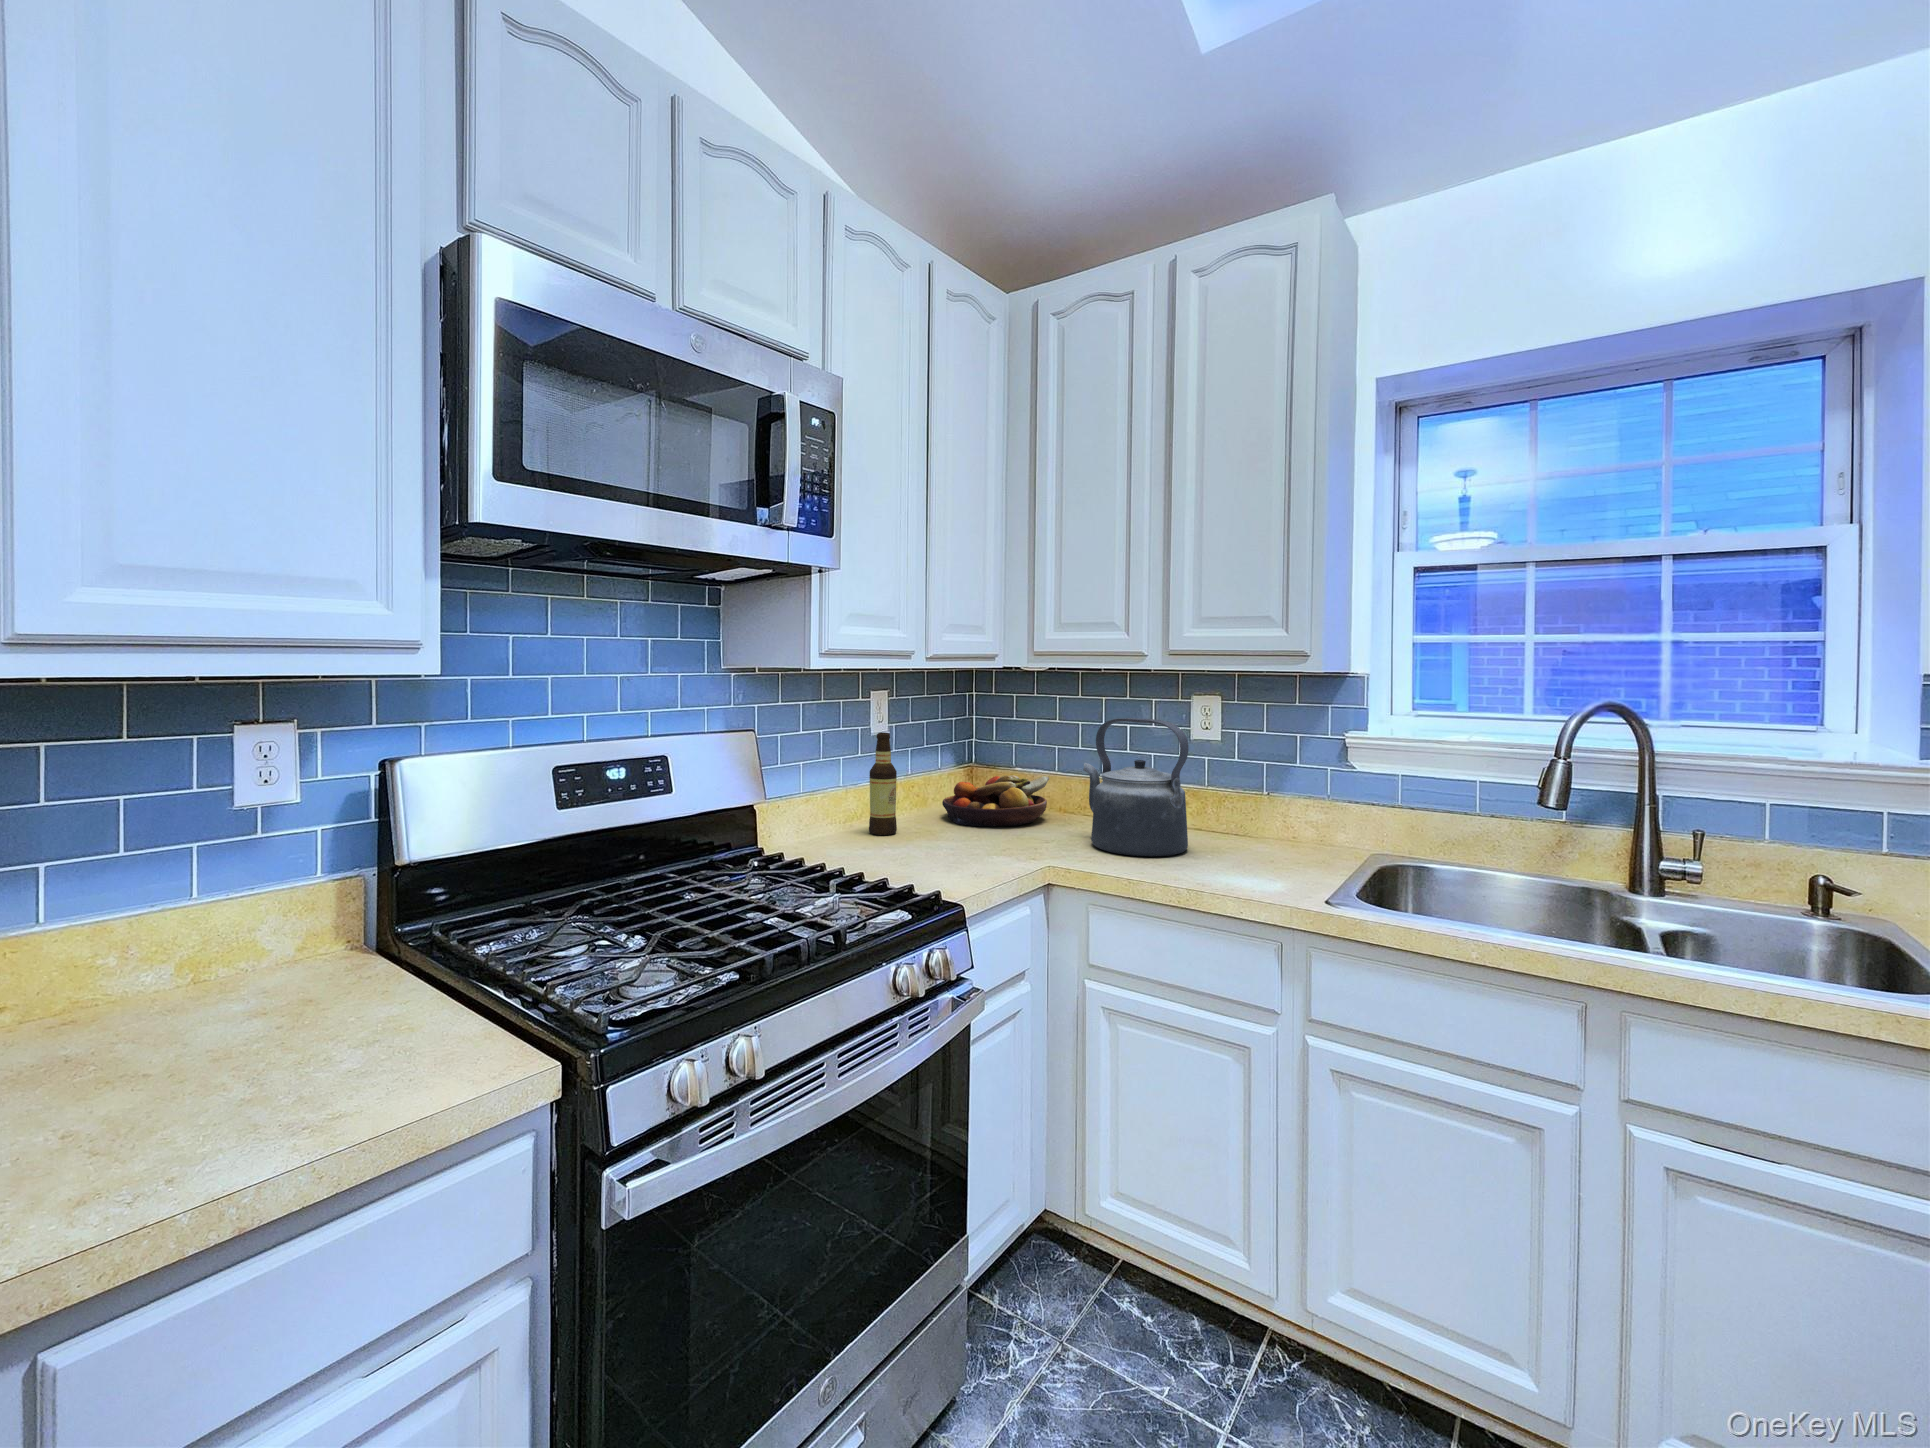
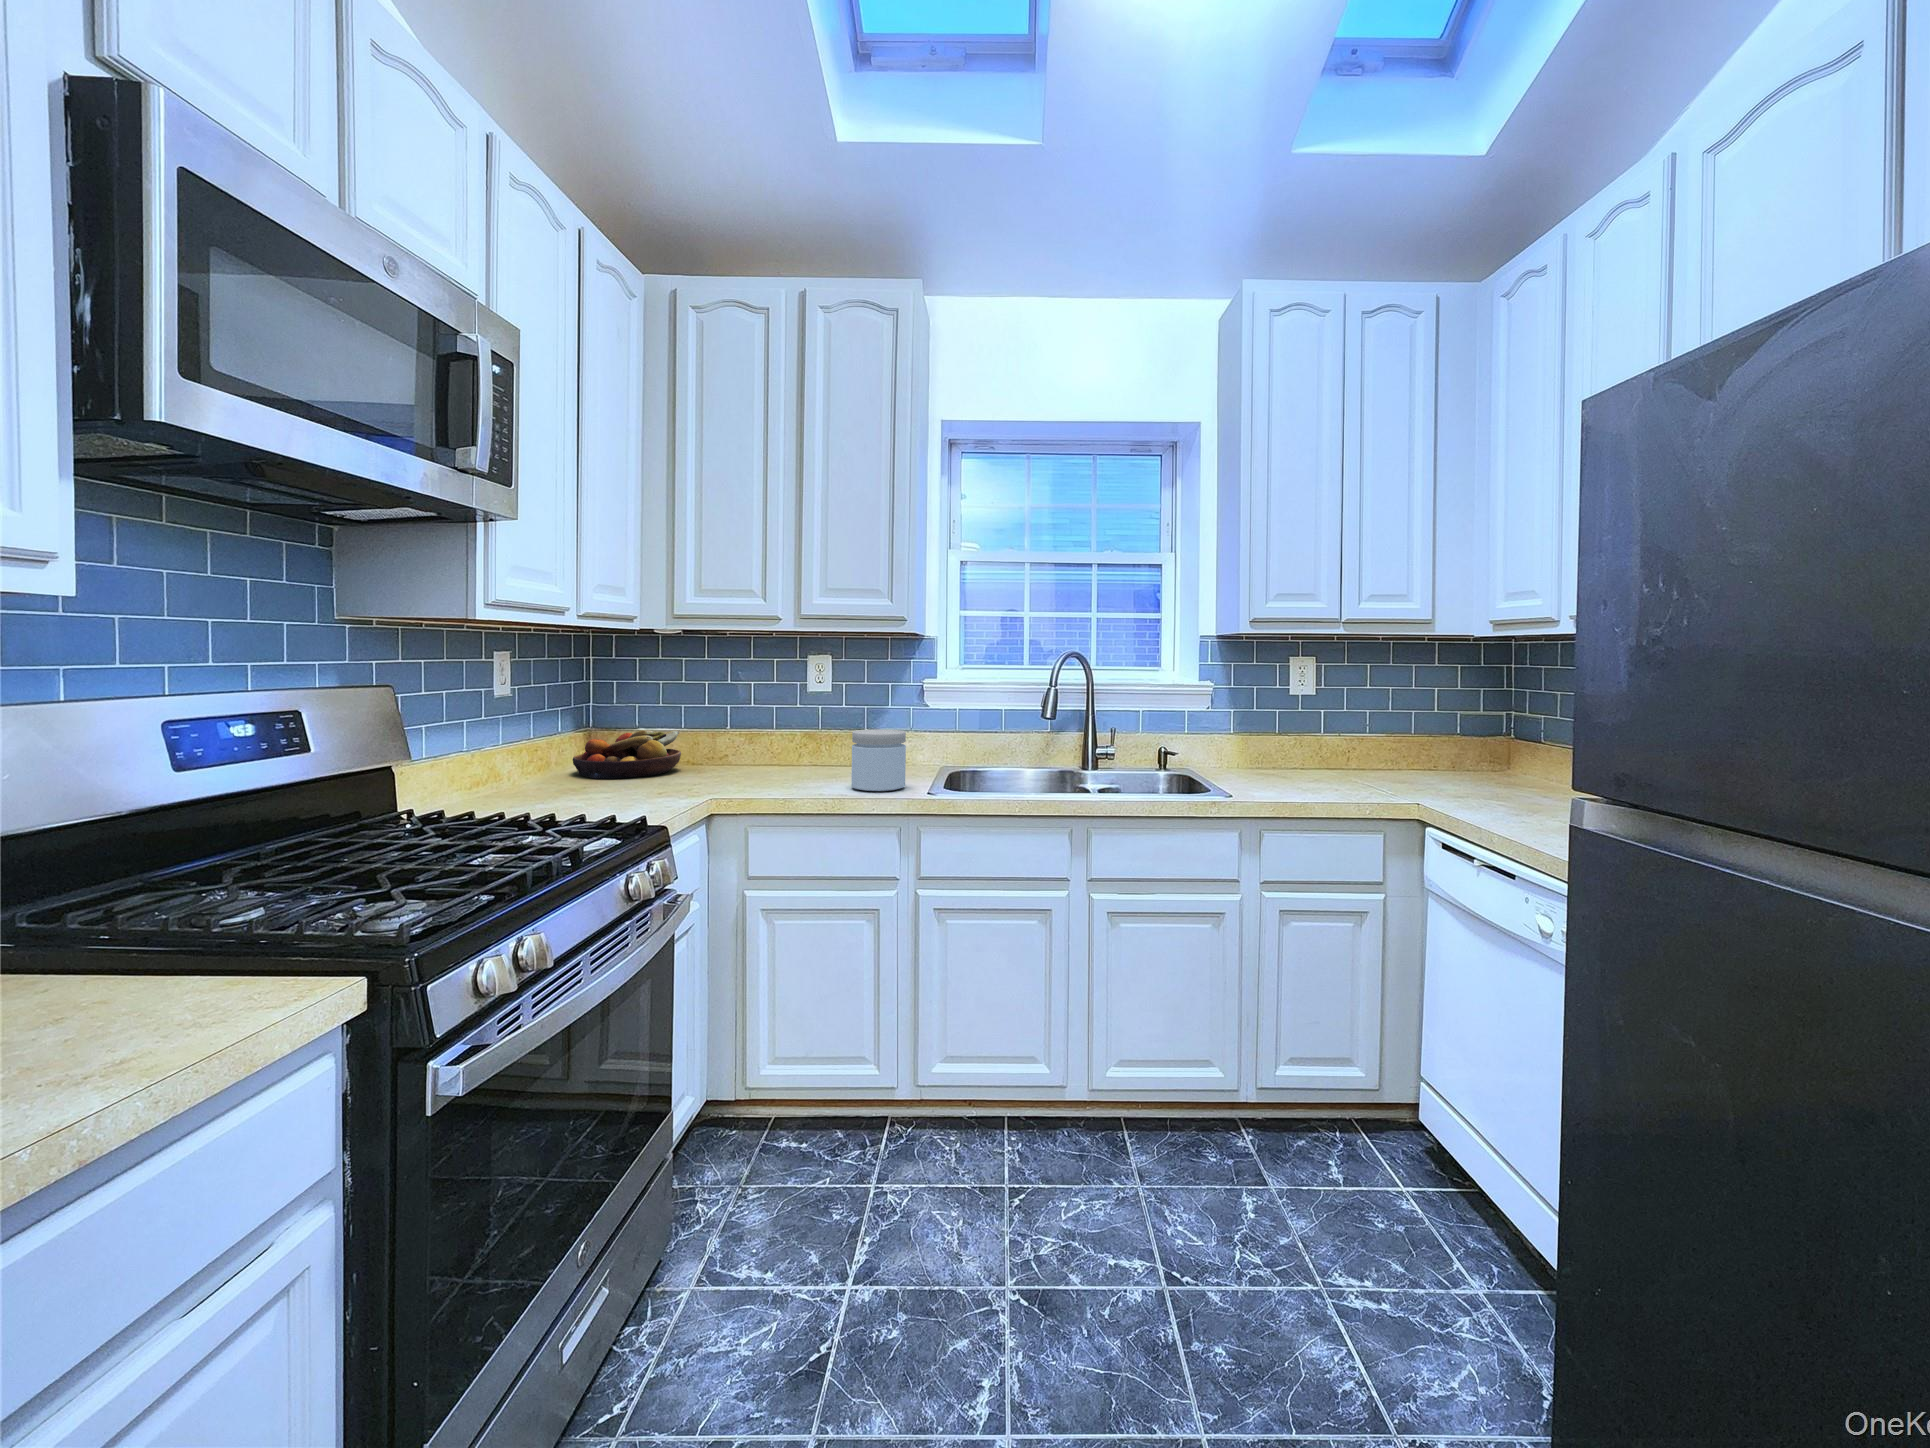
kettle: present [1083,718,1188,856] -> none [723,672,819,784]
bottle: present [869,733,897,835] -> none [503,690,536,793]
jar: none [1222,798,1299,885] -> present [851,729,906,791]

